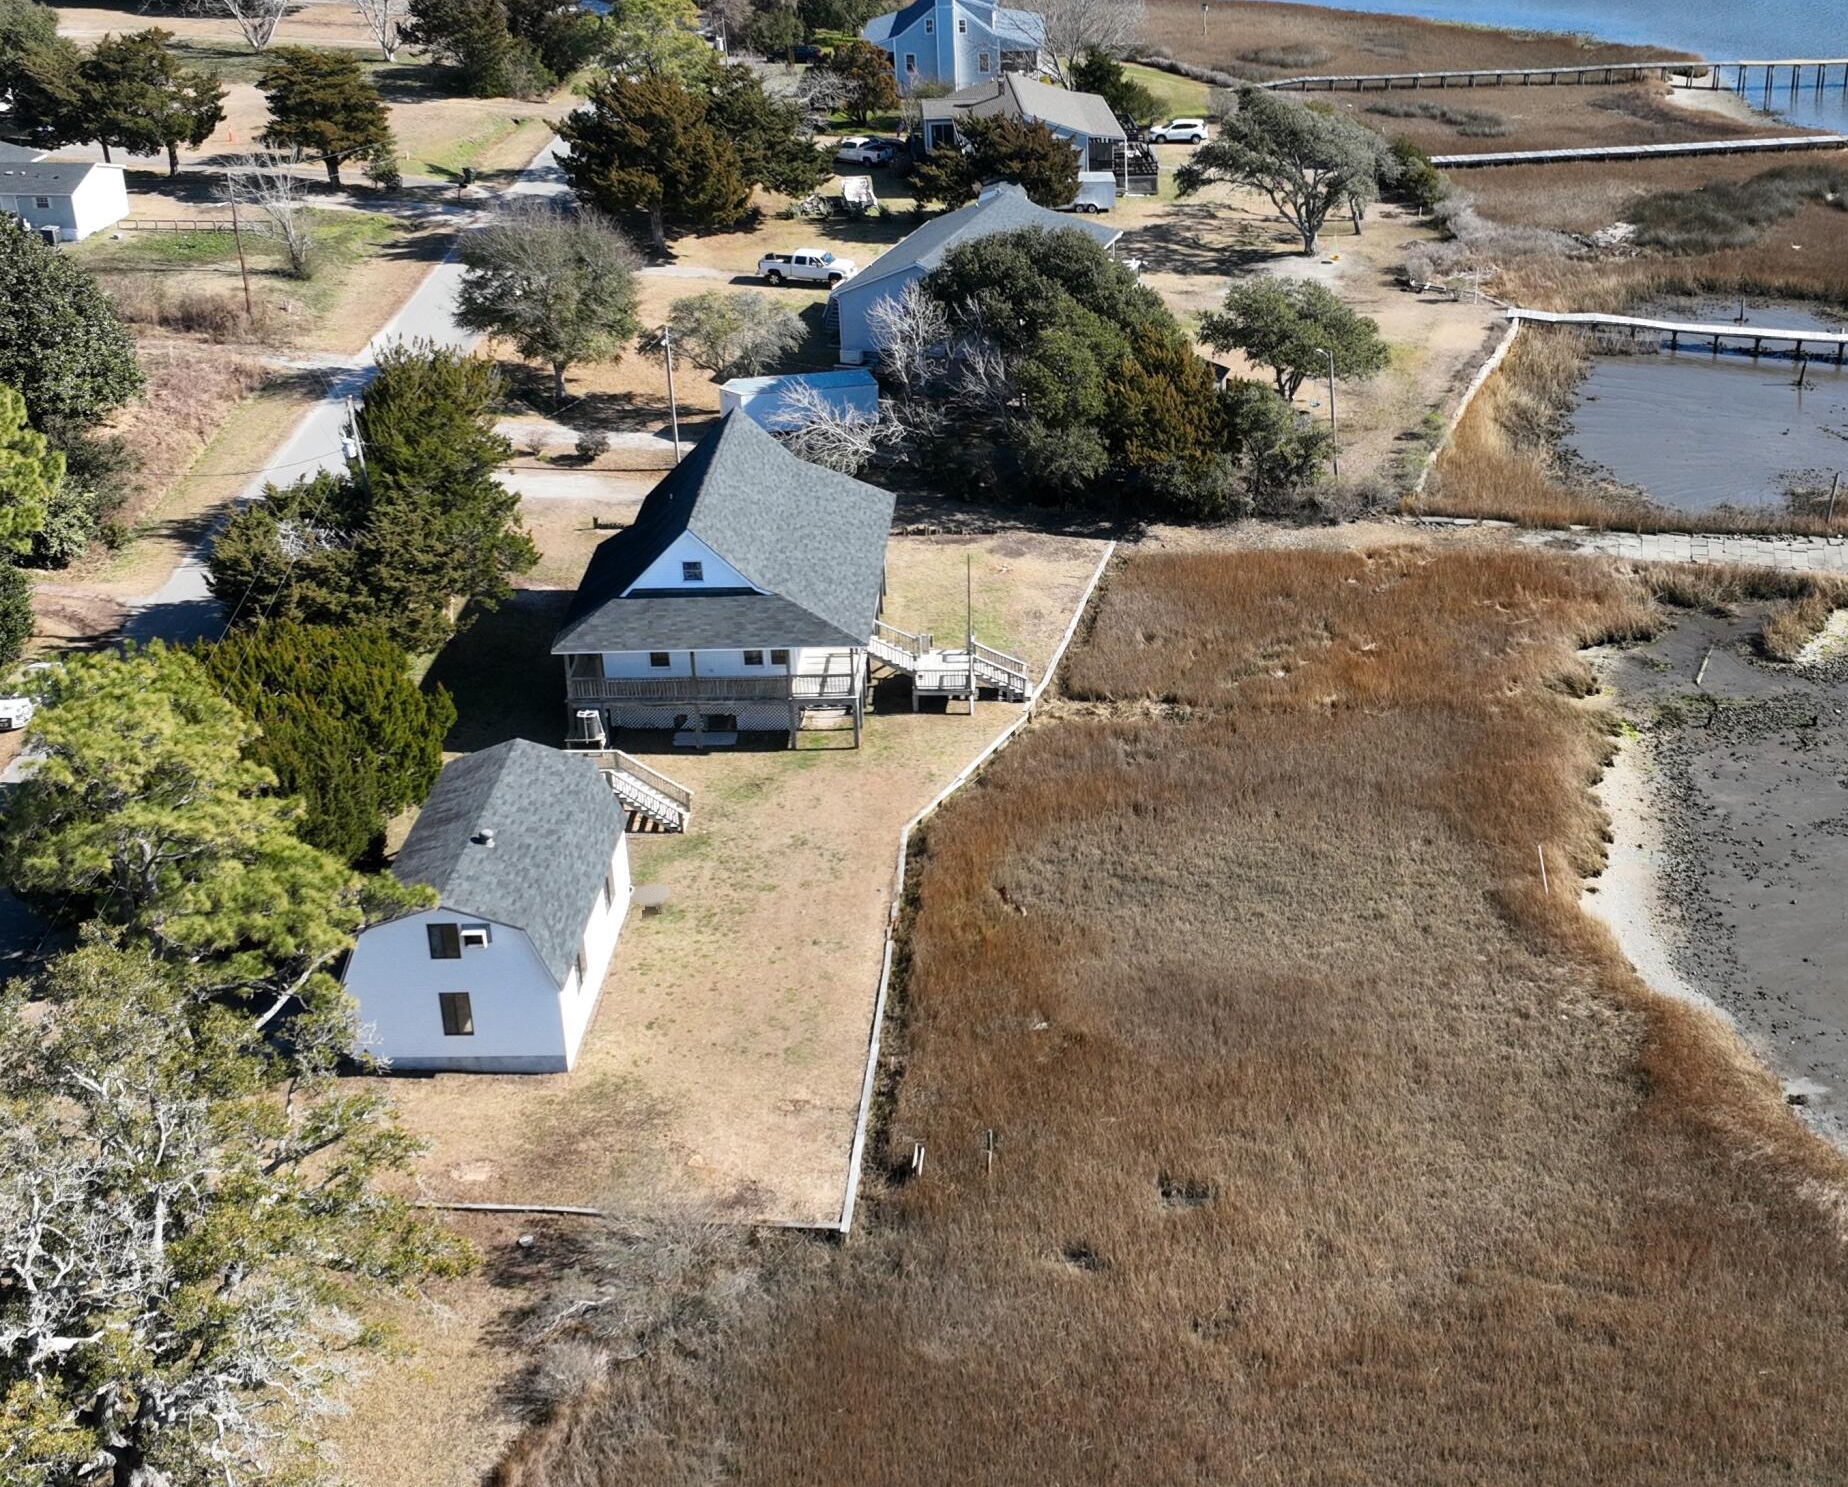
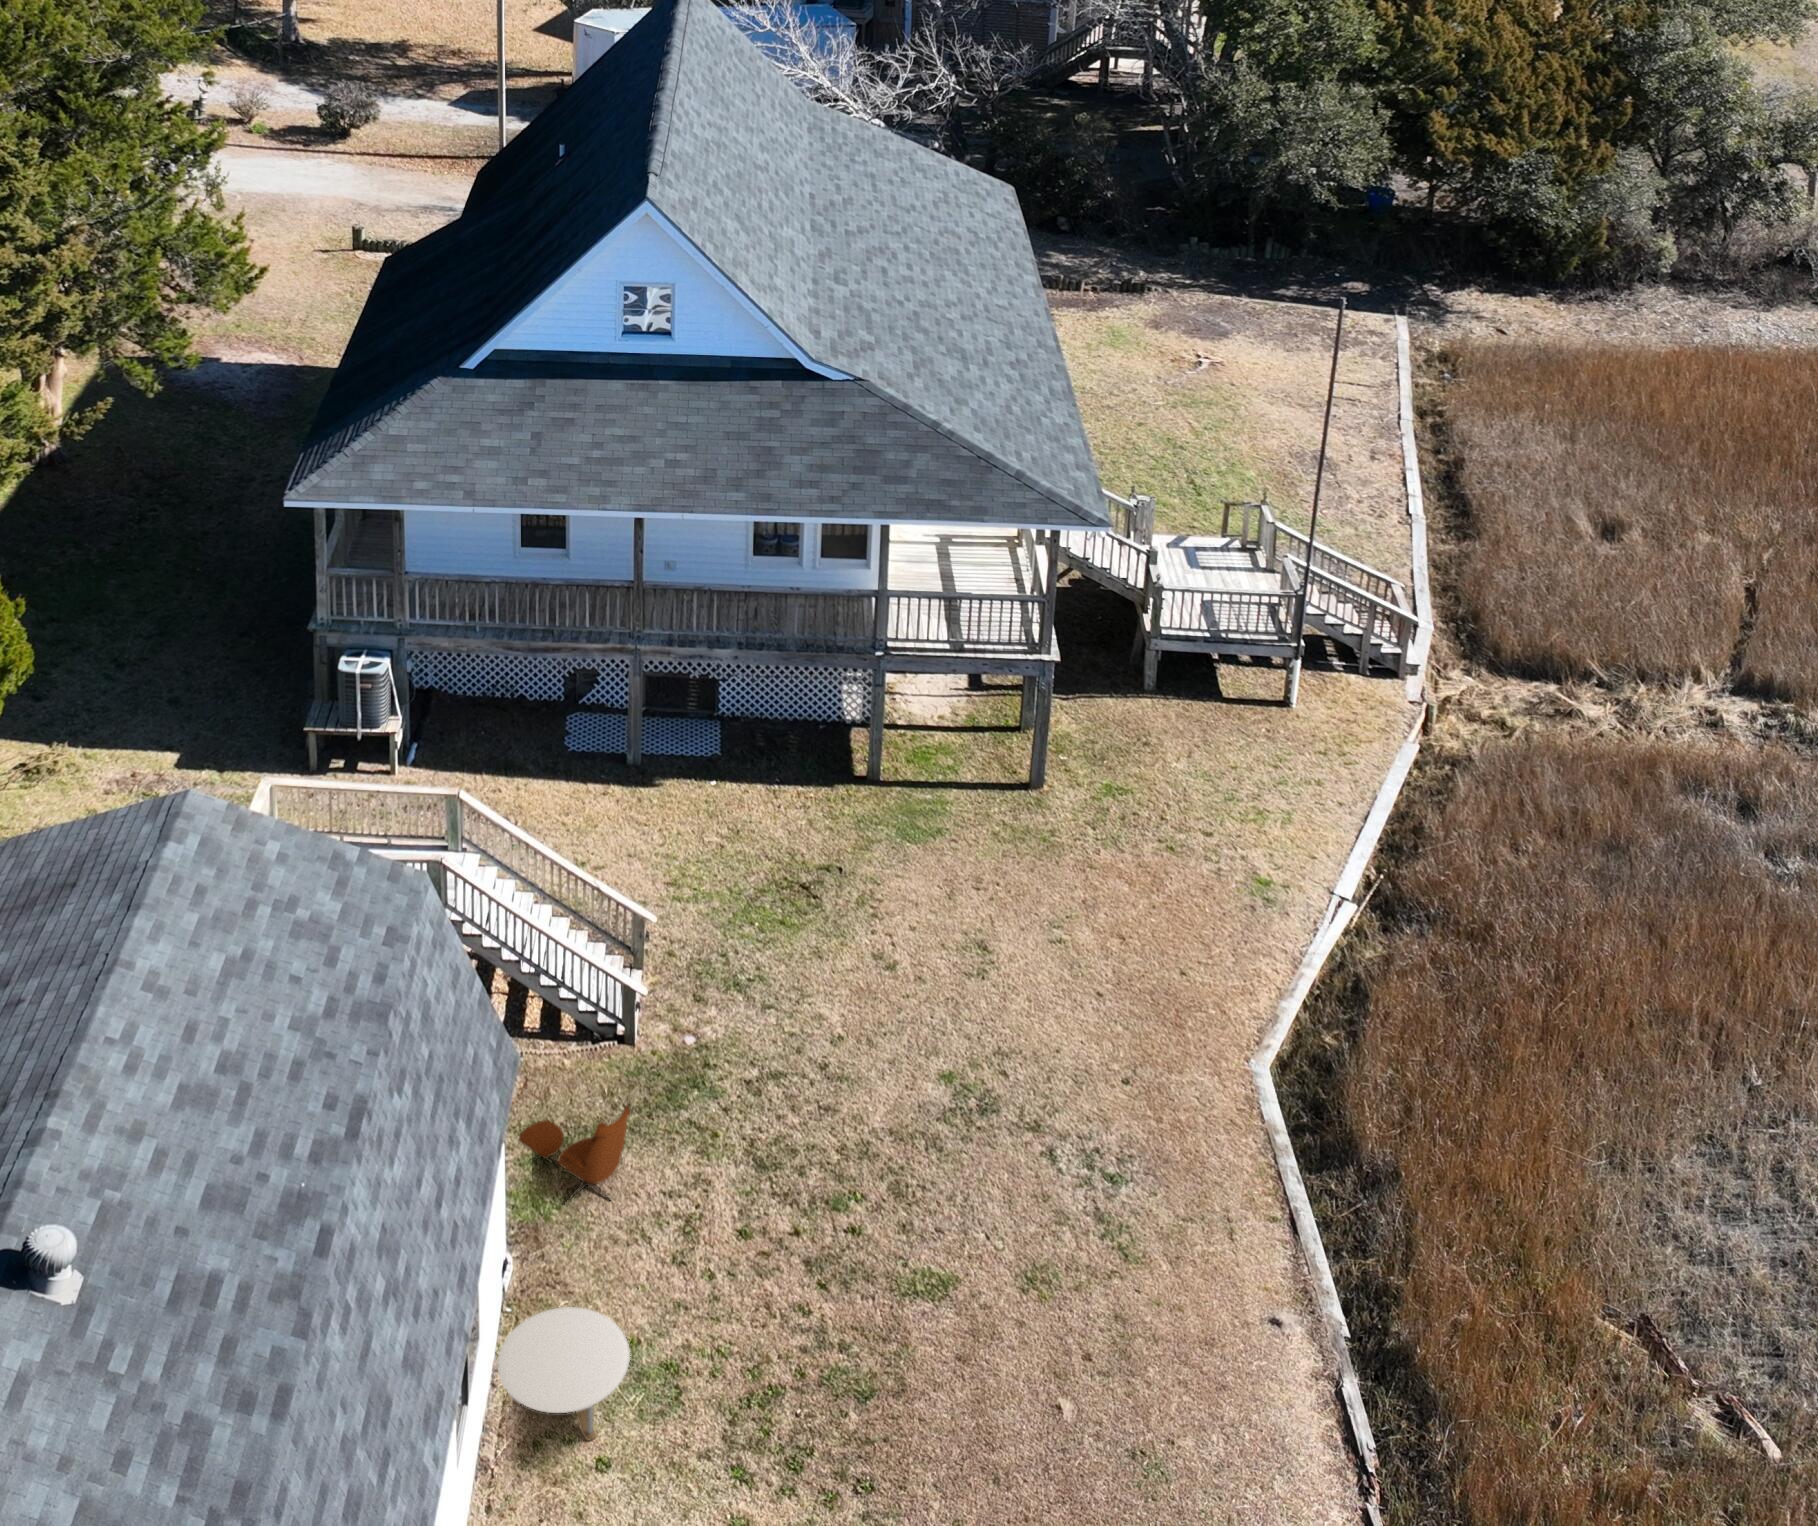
lounge chair: none [644,834,677,866] -> present [518,1106,630,1203]

